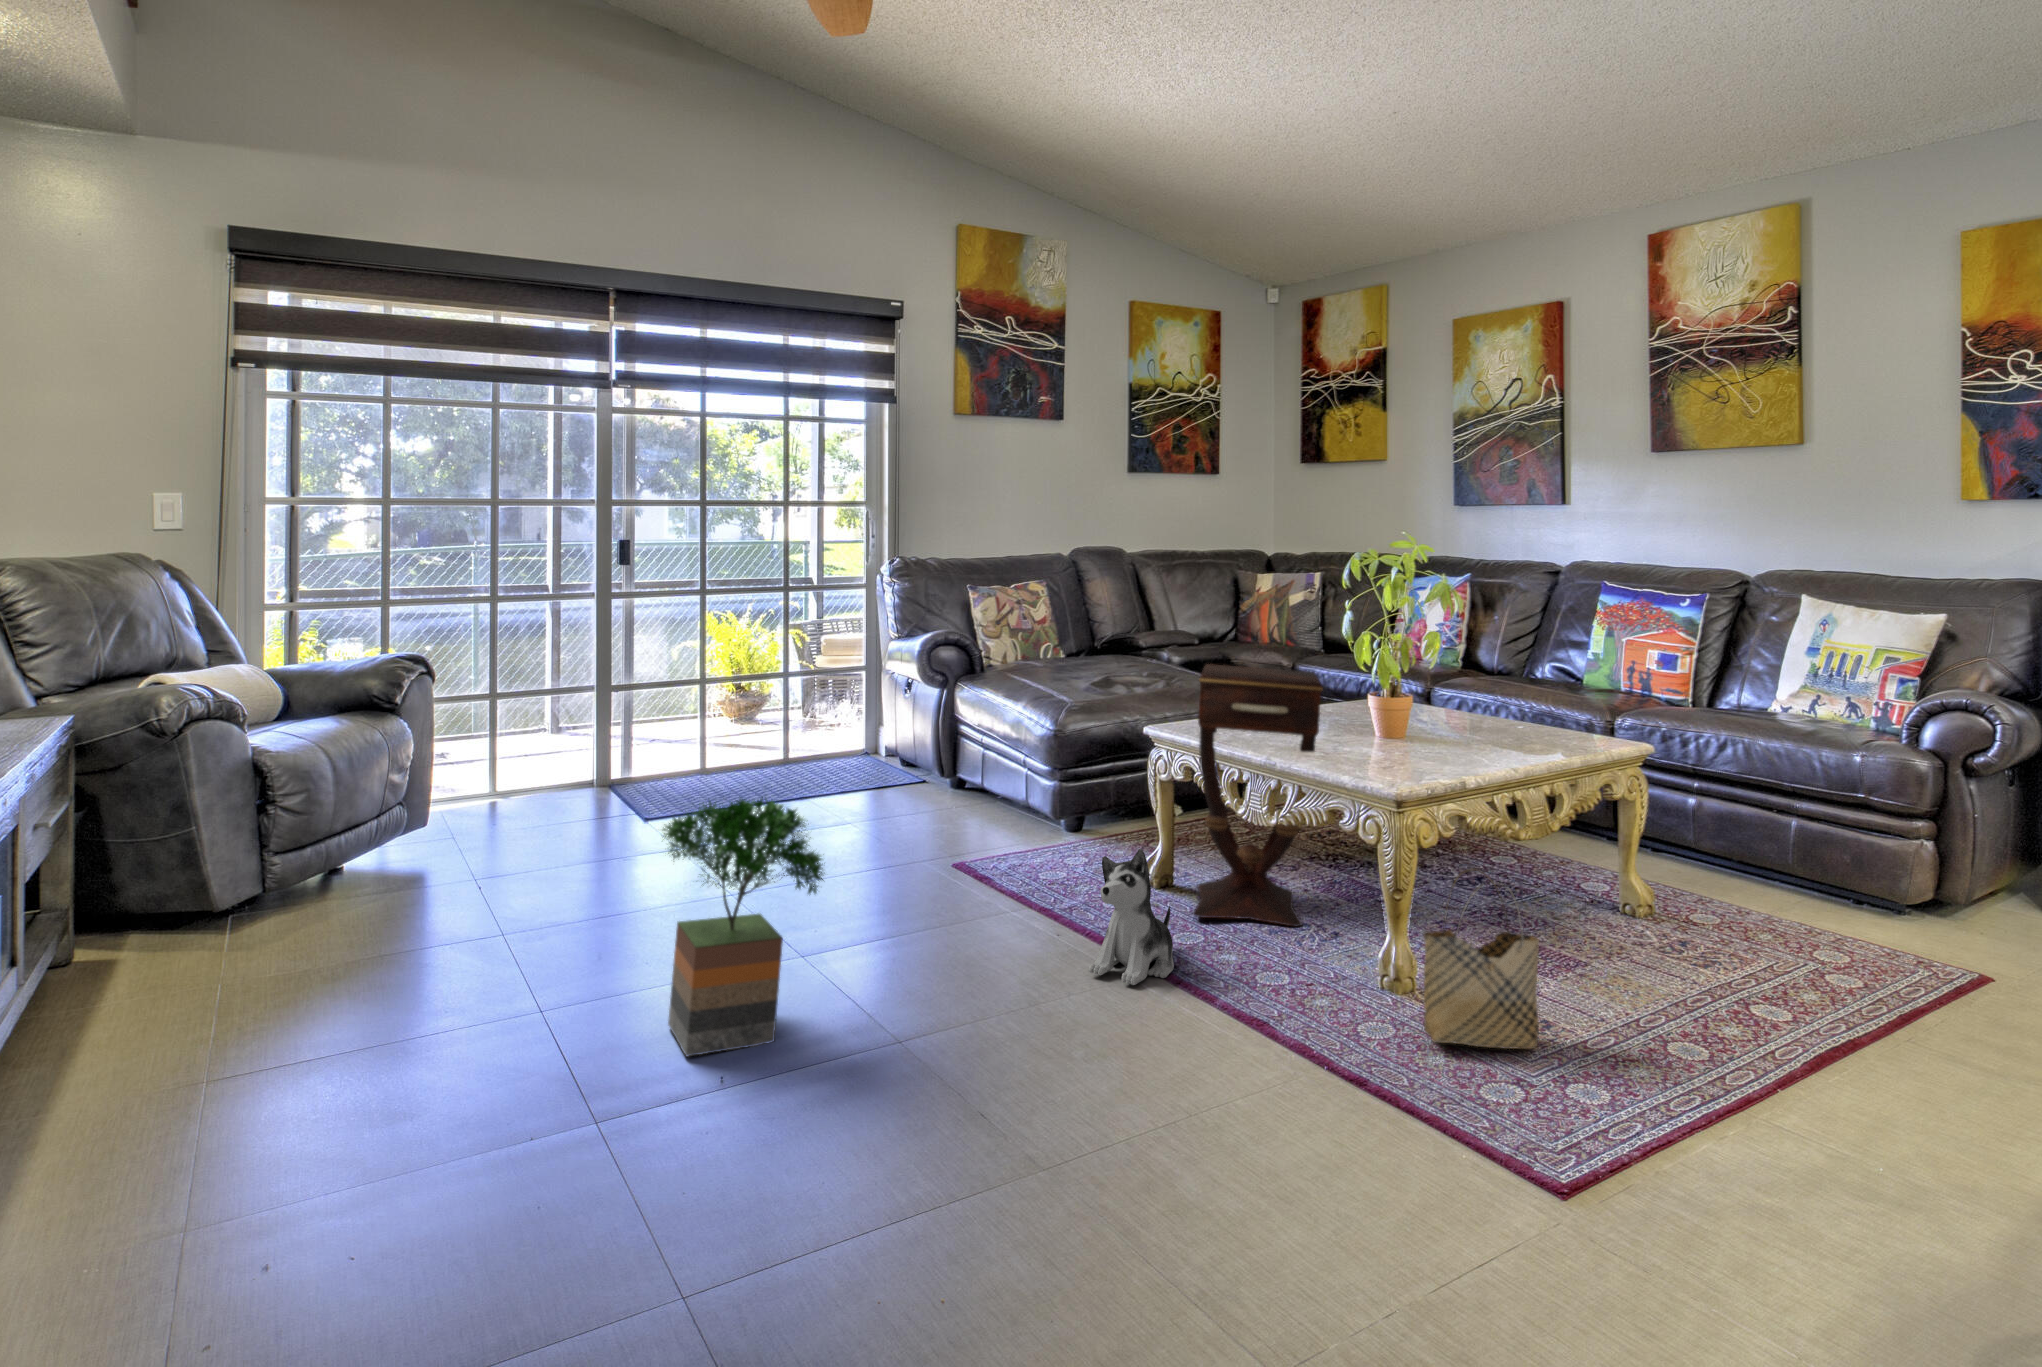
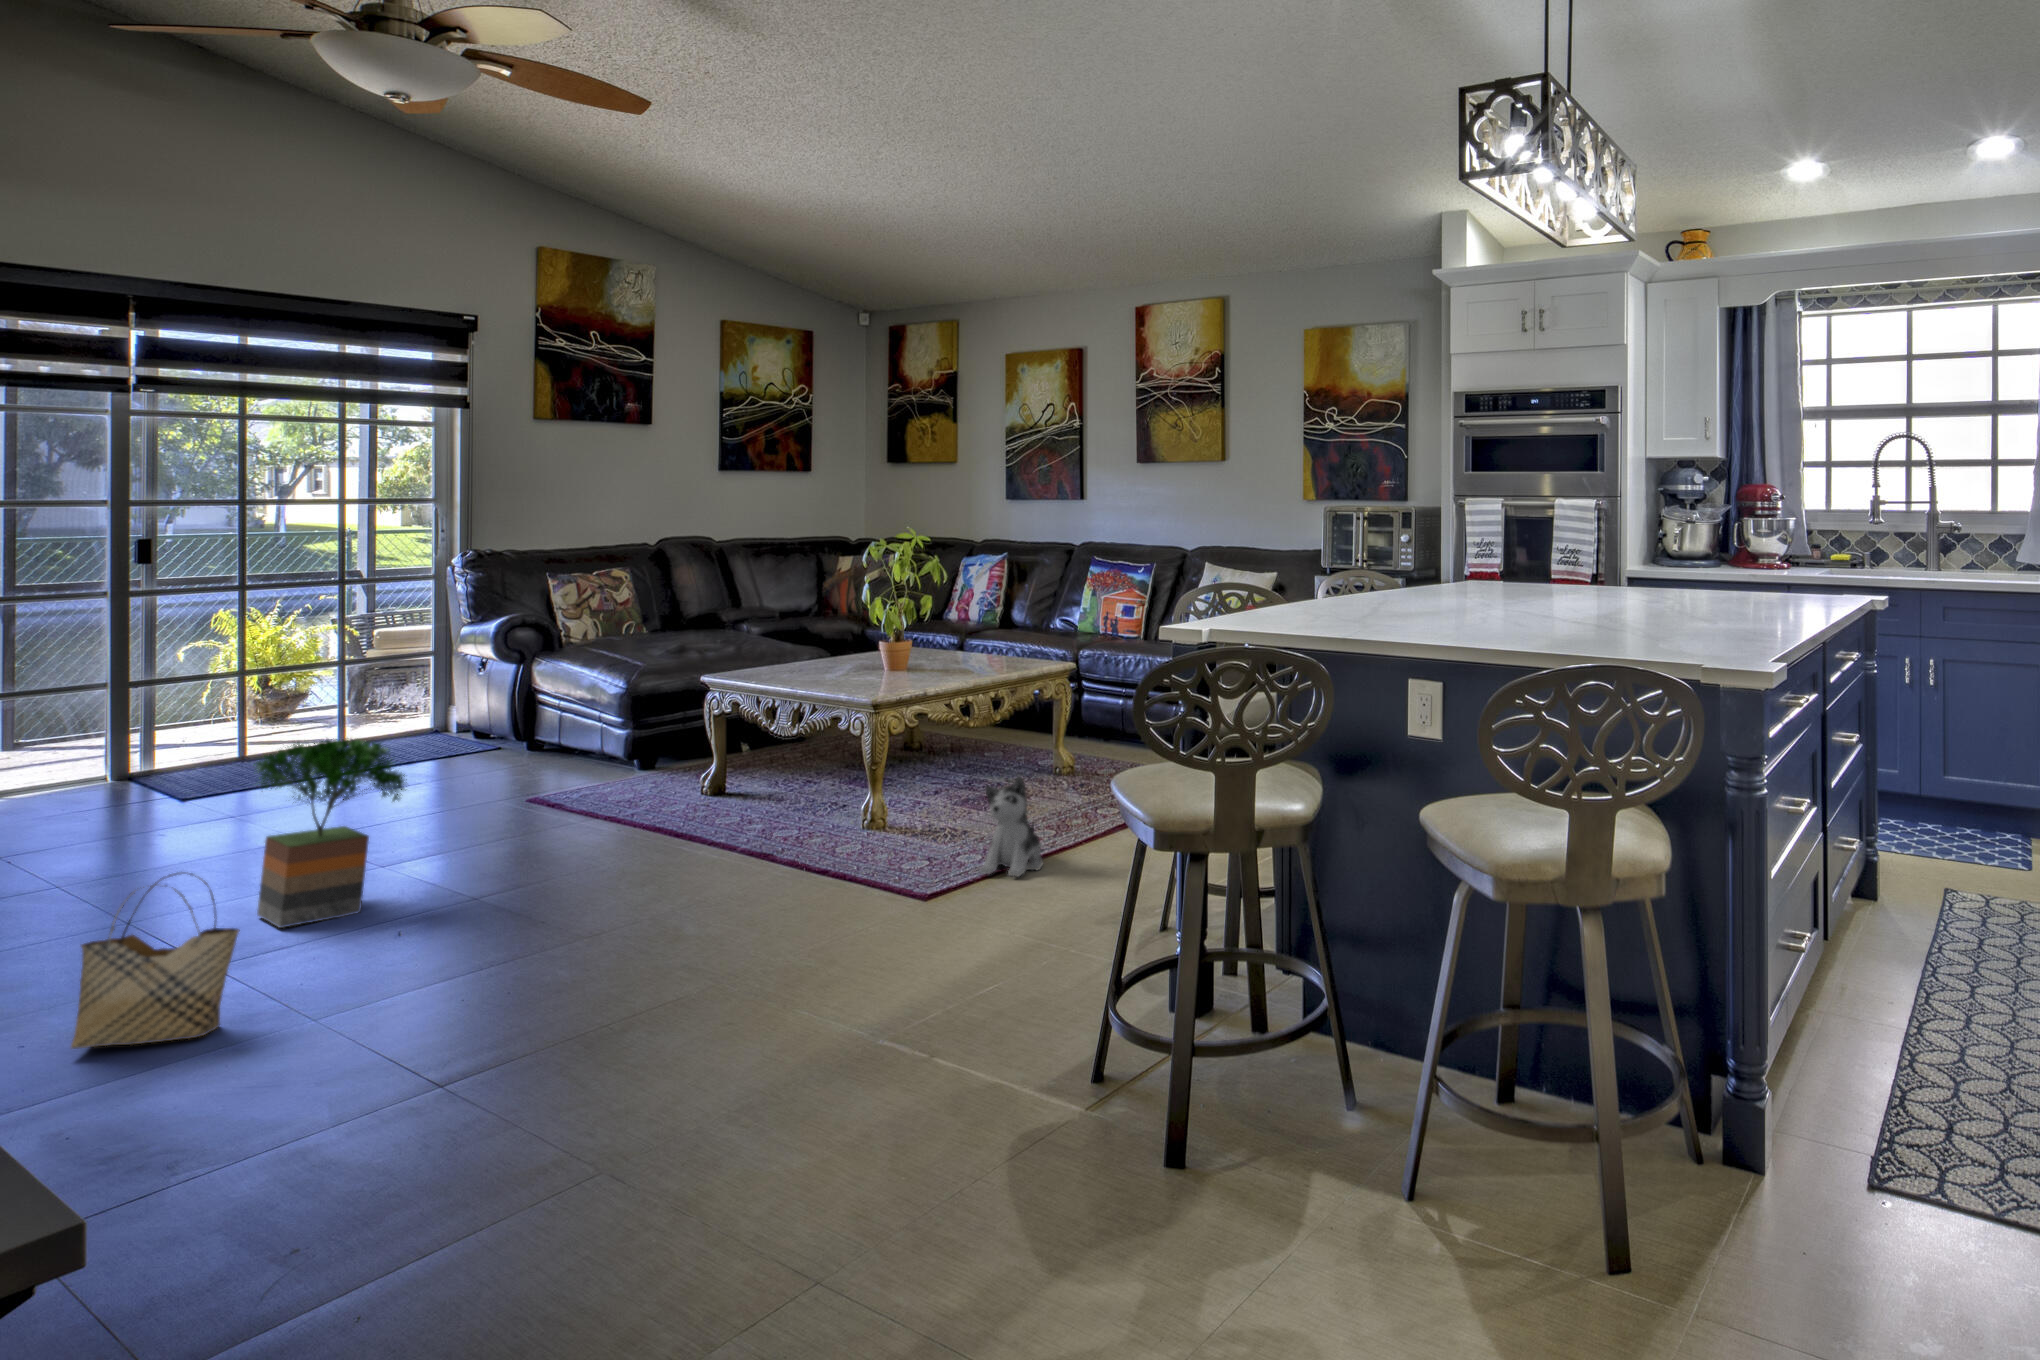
side table: present [1193,664,1323,926] -> none [731,626,841,806]
plush toy: present [1089,849,1174,985] -> present [980,776,1043,876]
woven basket: present [1423,868,1539,1049] -> present [71,872,239,1049]

